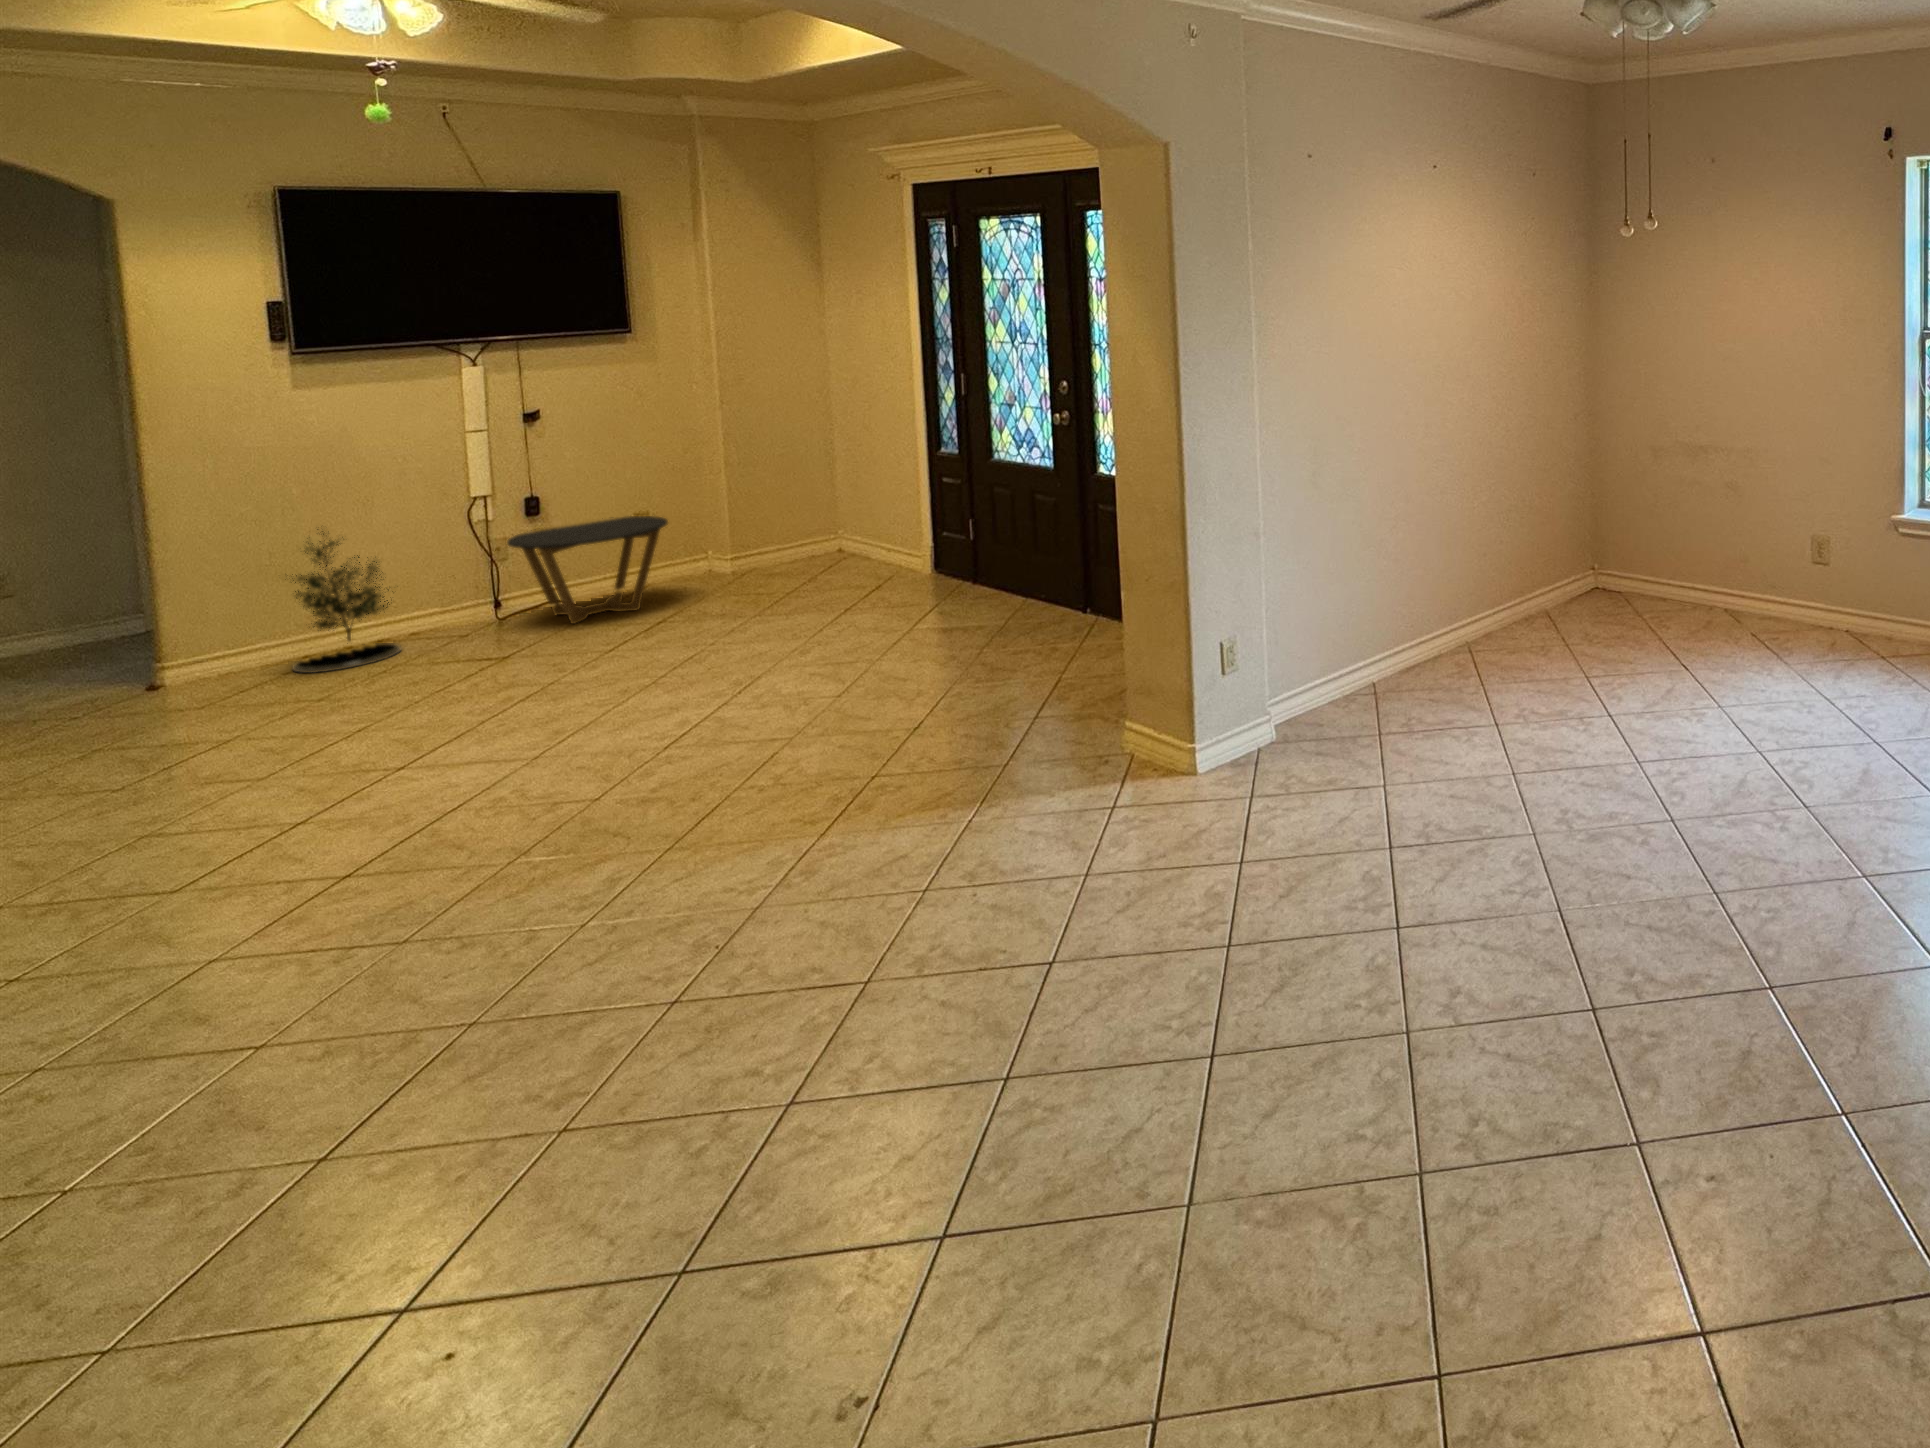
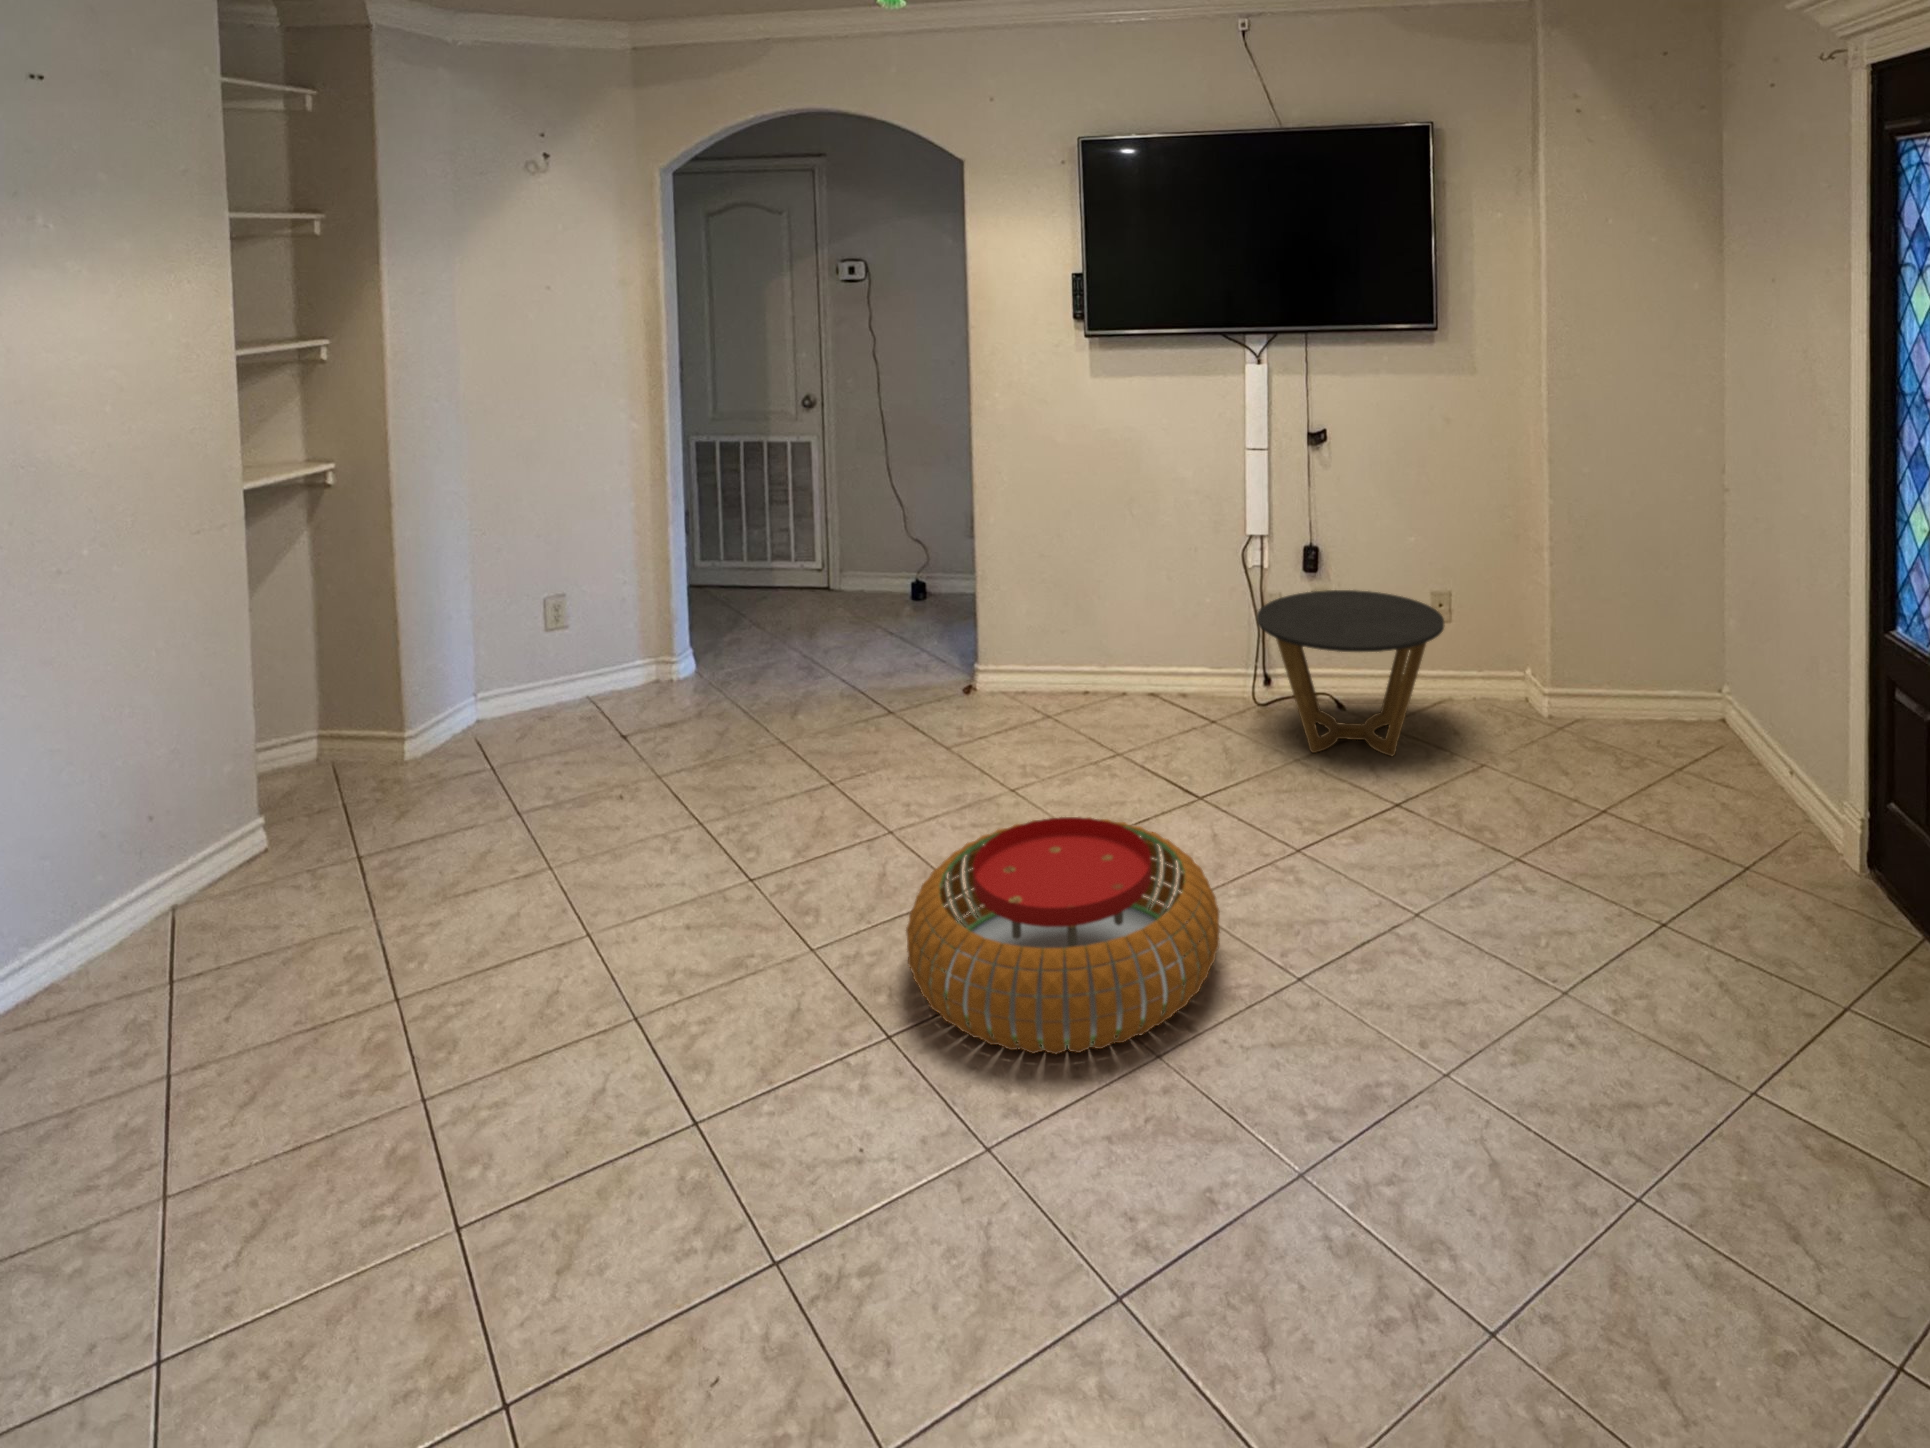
potted tree: present [285,529,401,673] -> none [1051,547,1159,734]
pouf: none [364,632,620,748] -> present [906,817,1220,1055]

